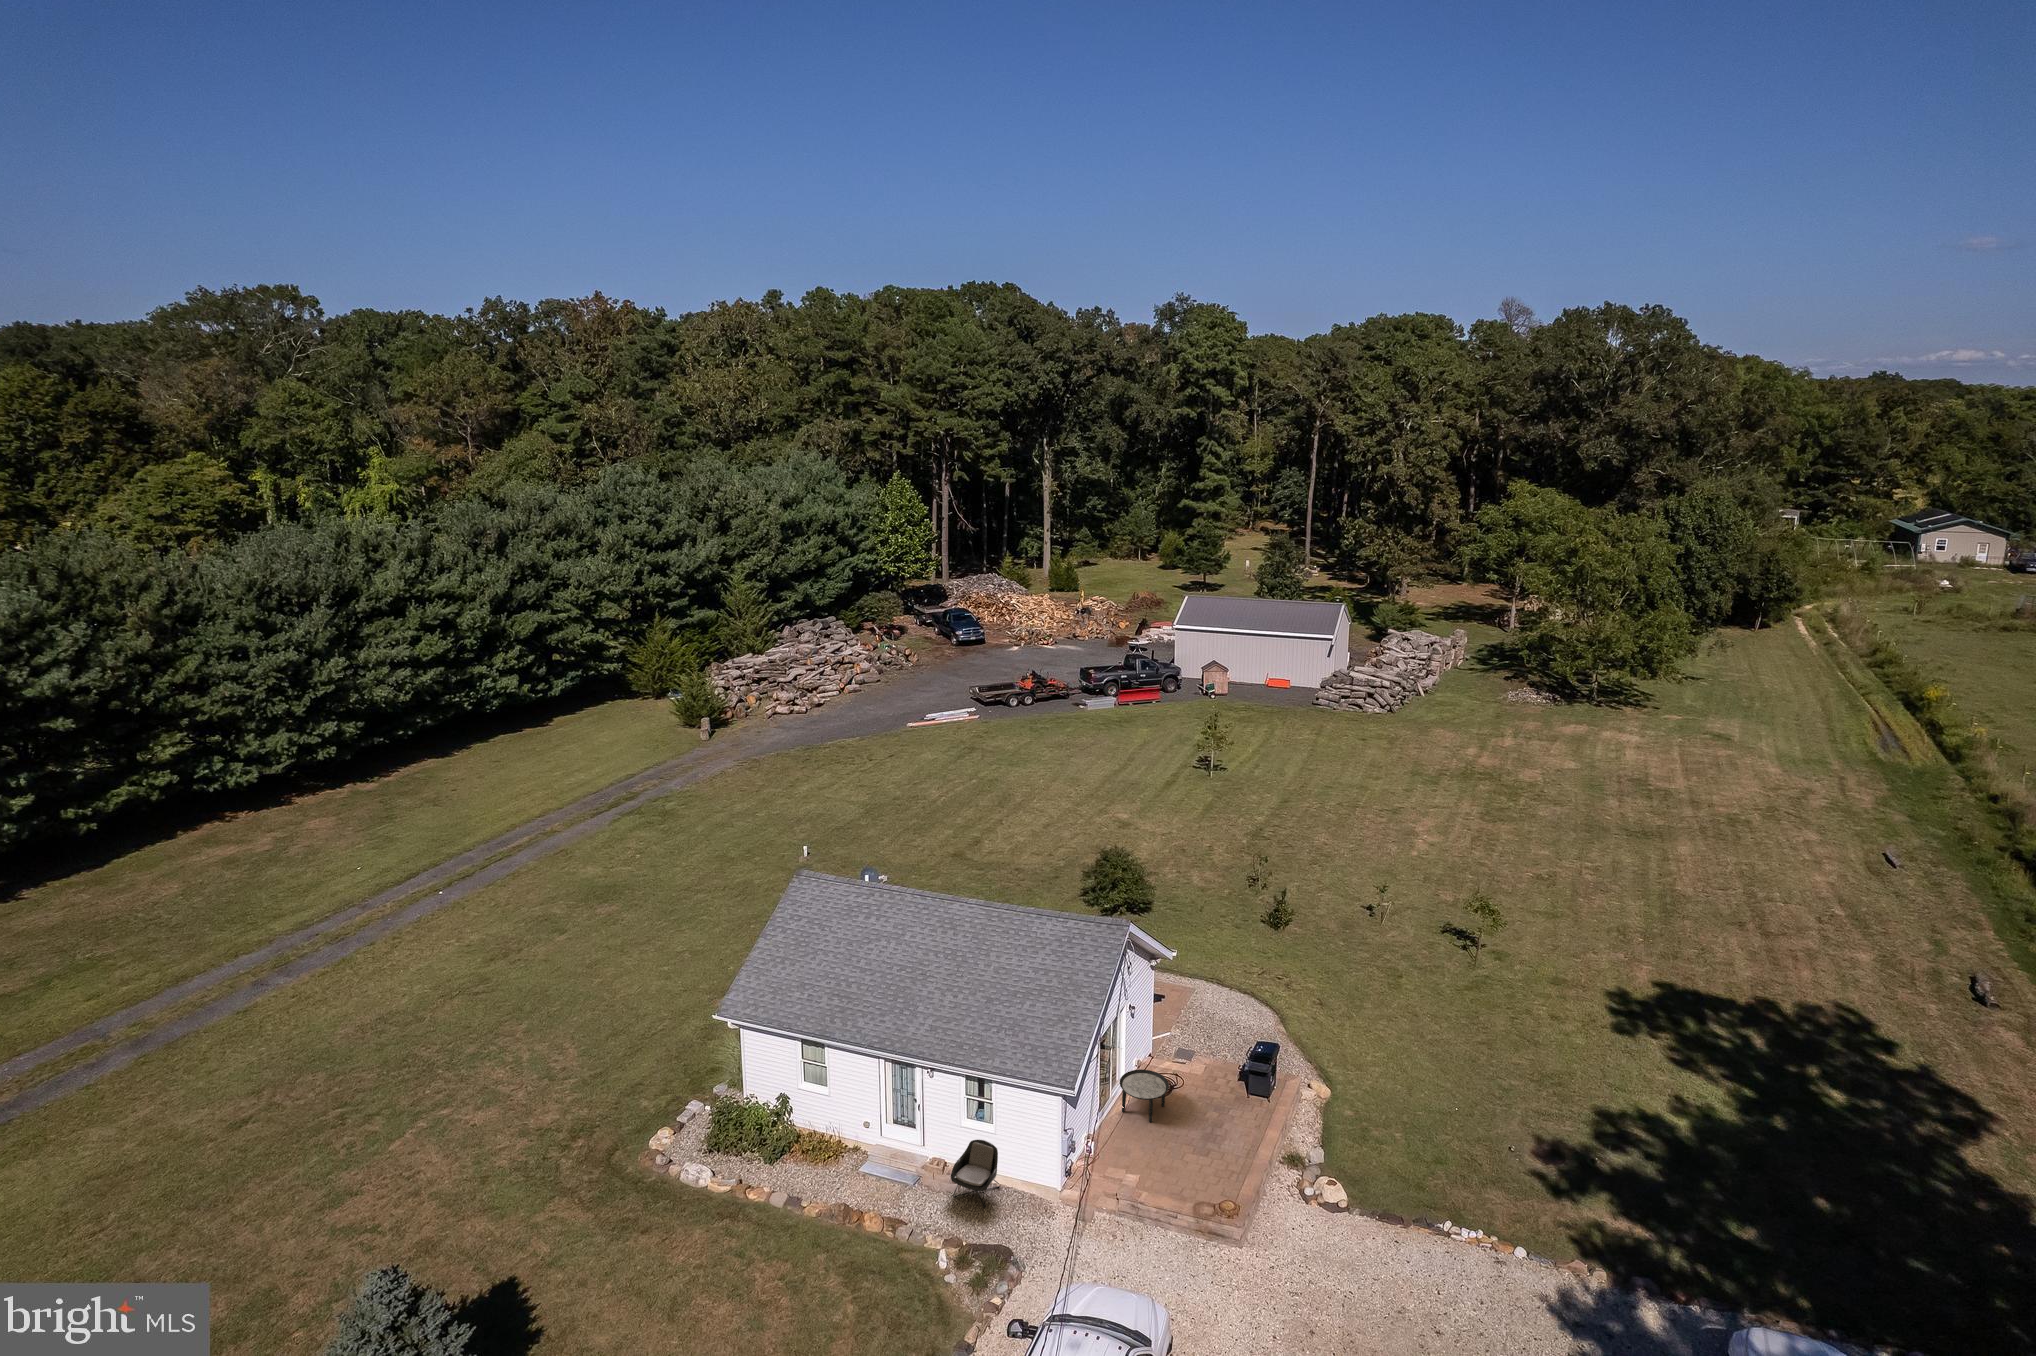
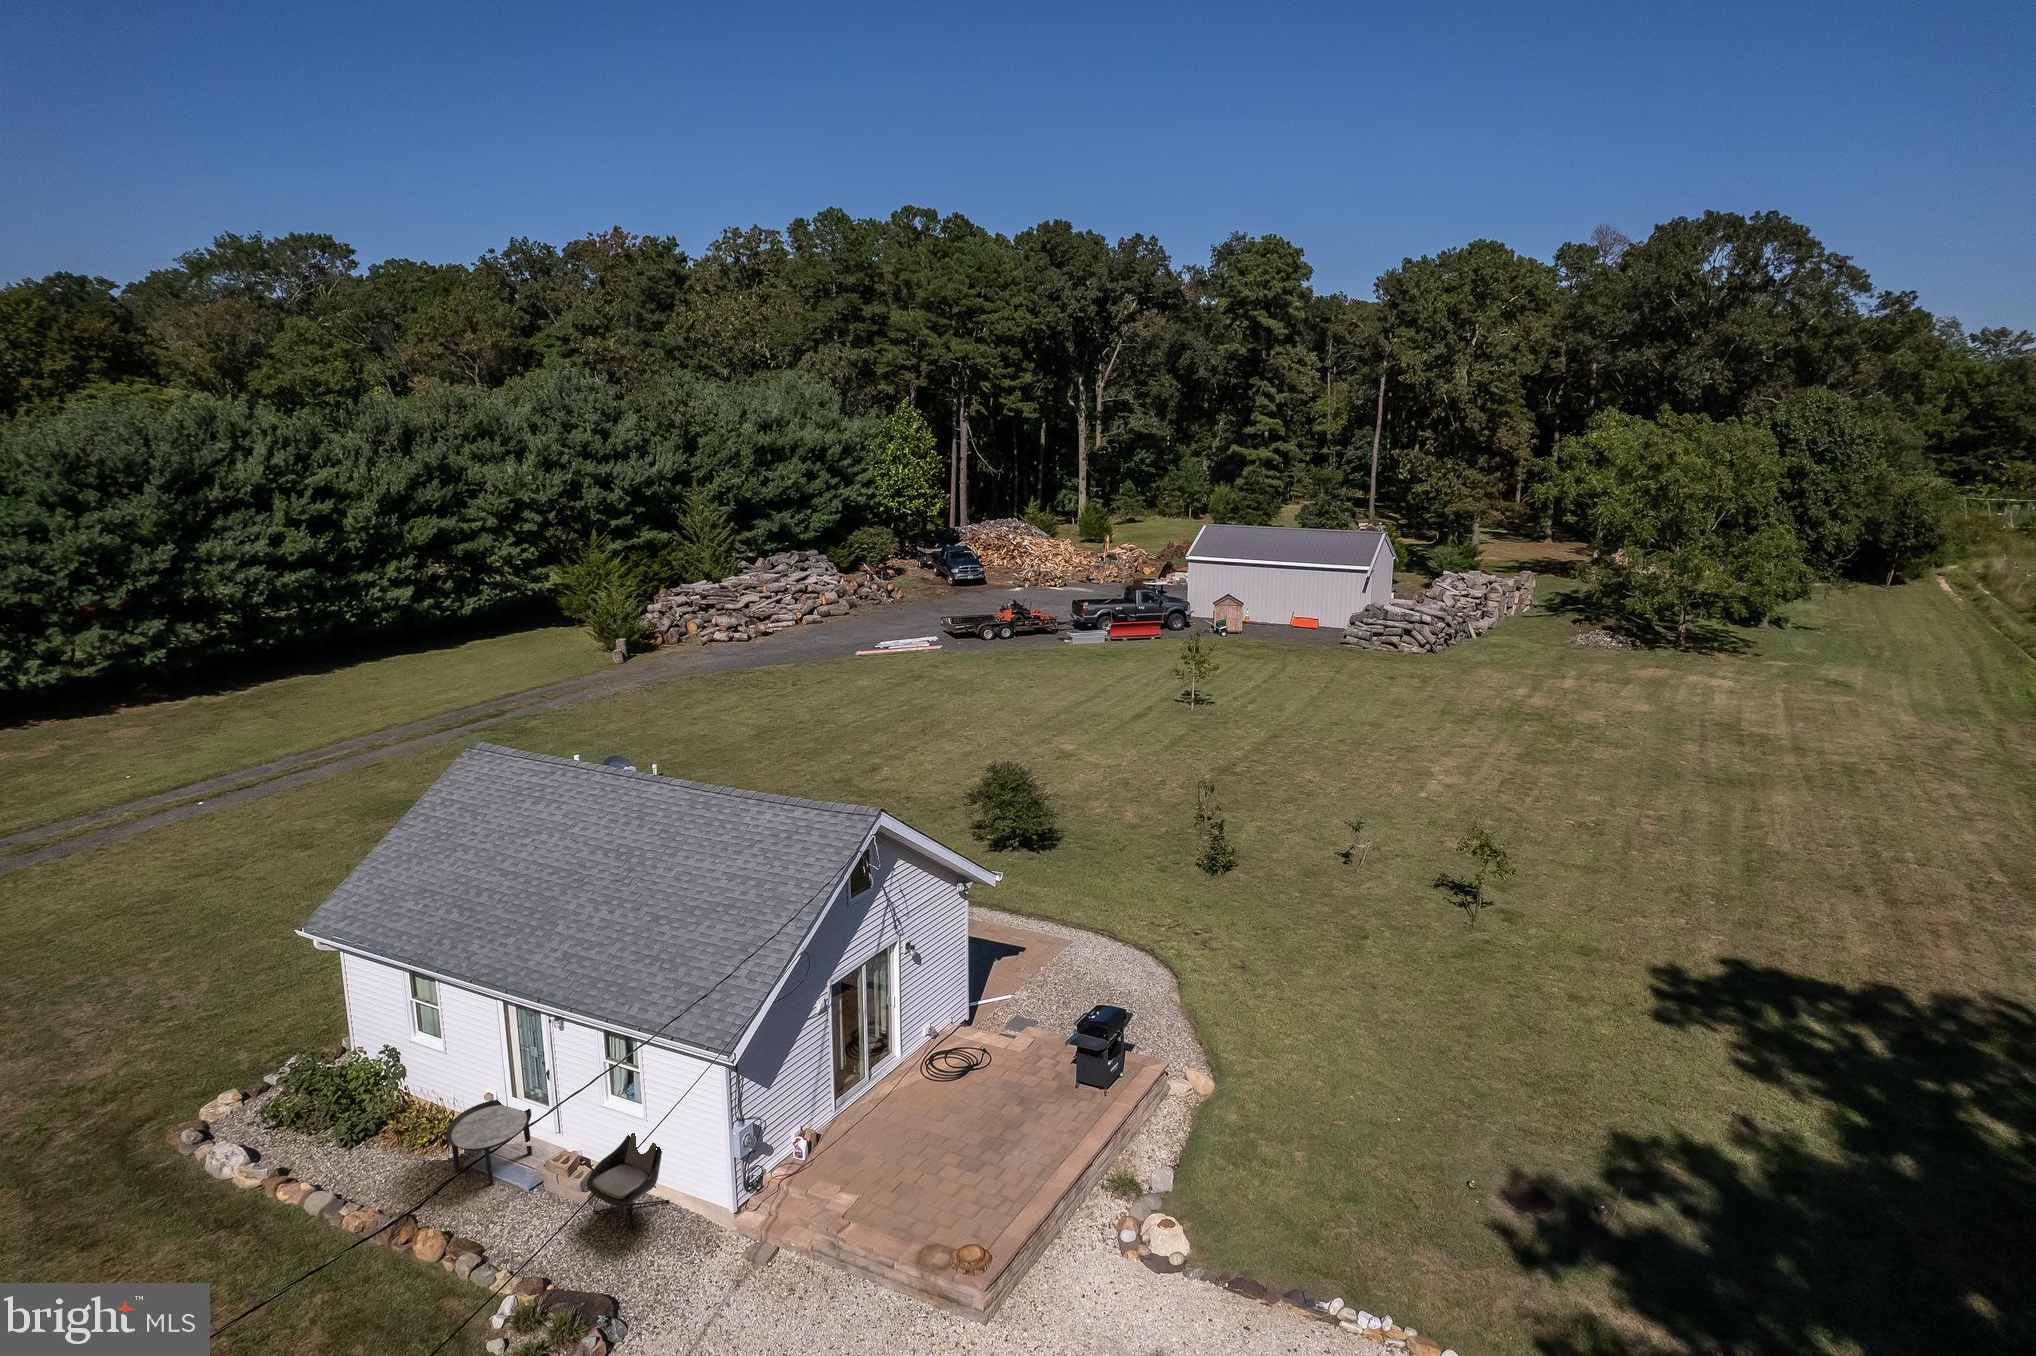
round table: present [1120,1069,1169,1122] -> present [446,1100,532,1185]

